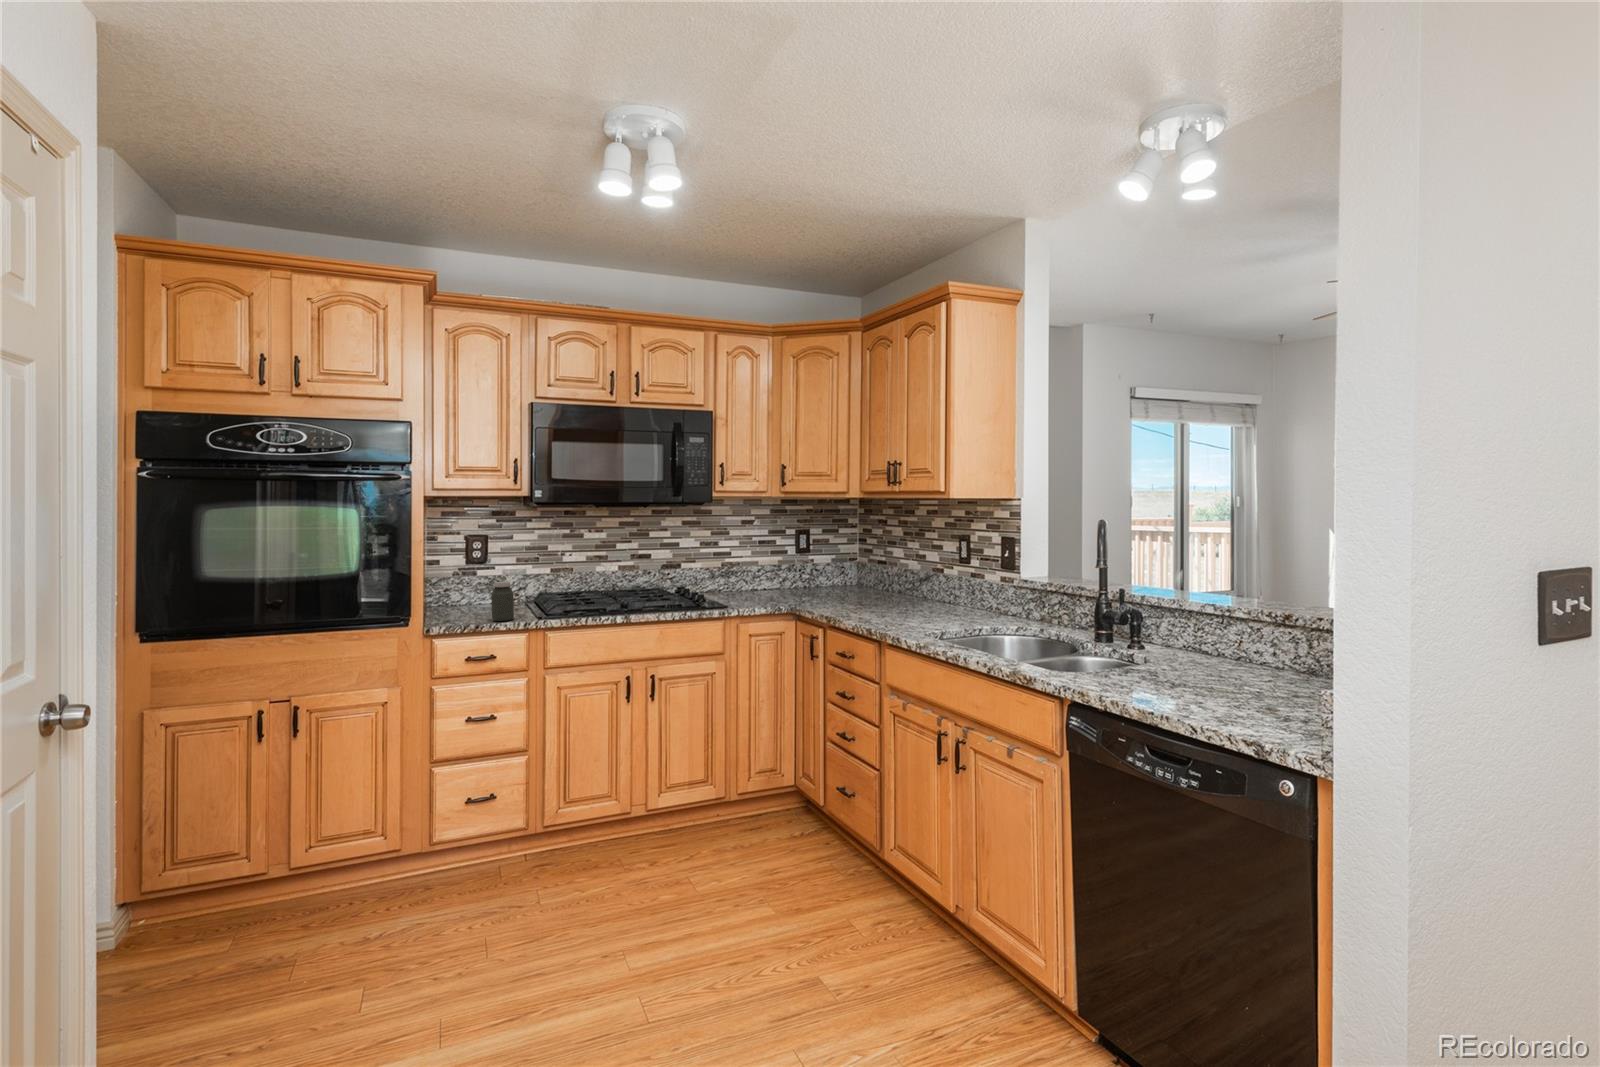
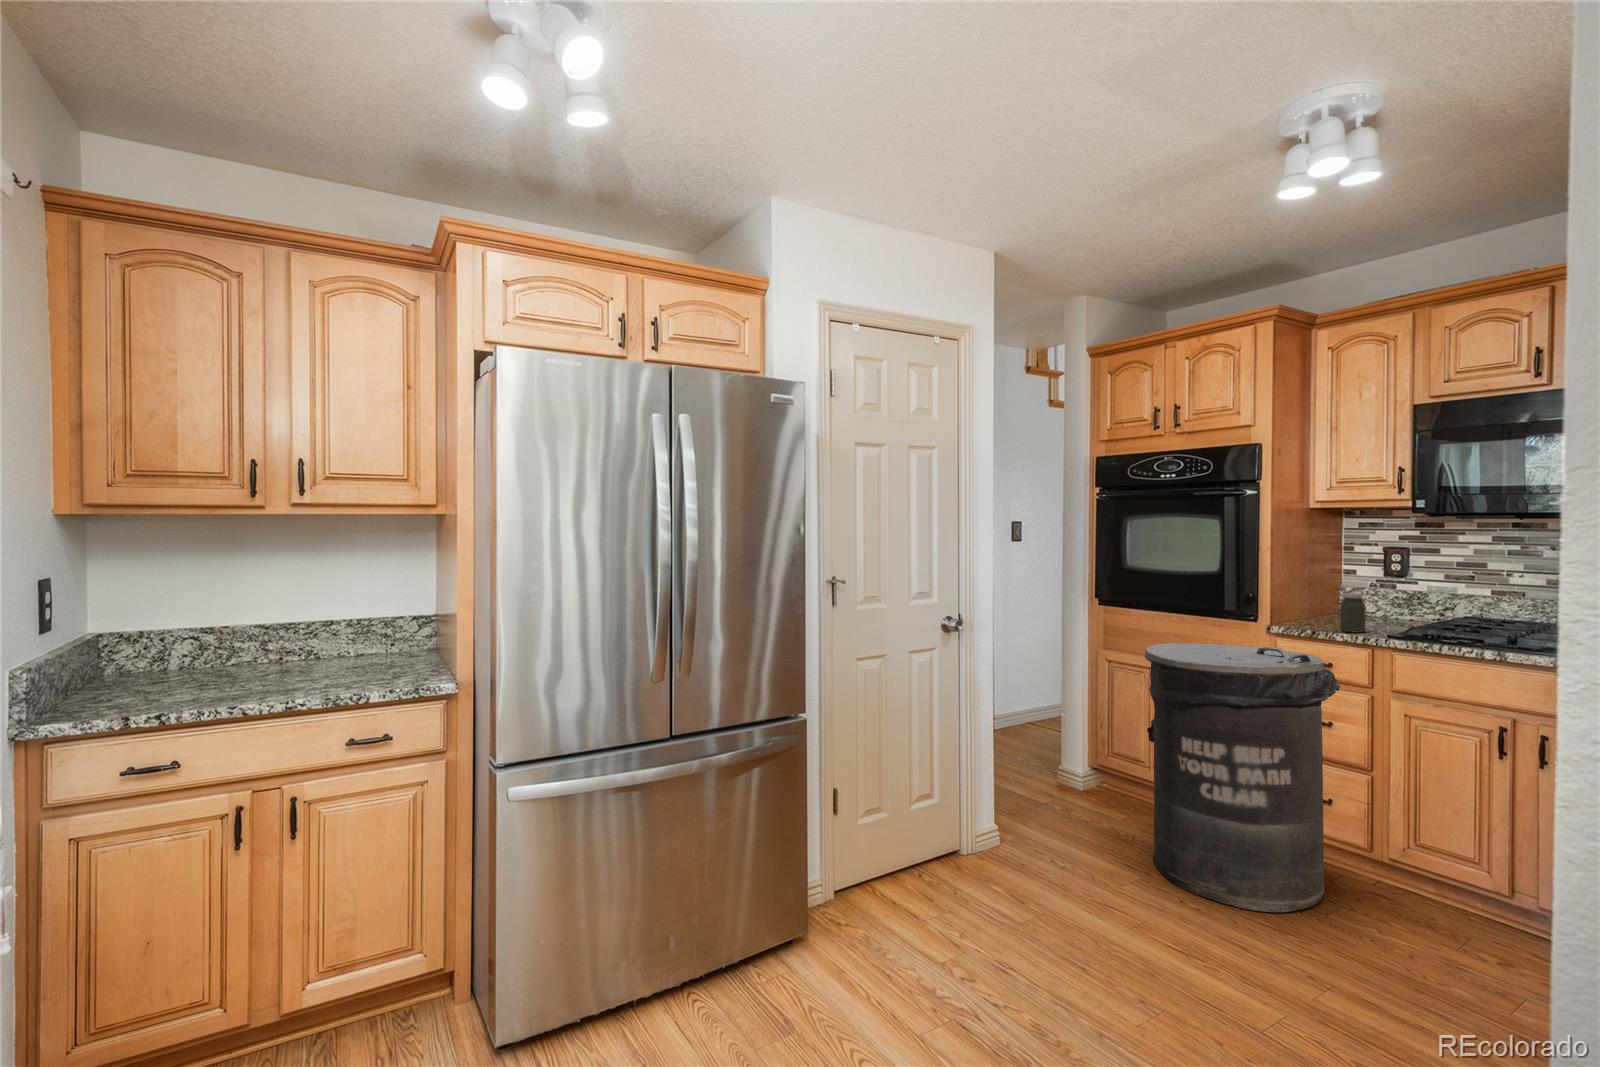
trash can: none [334,648,540,963] -> present [1145,643,1340,912]

